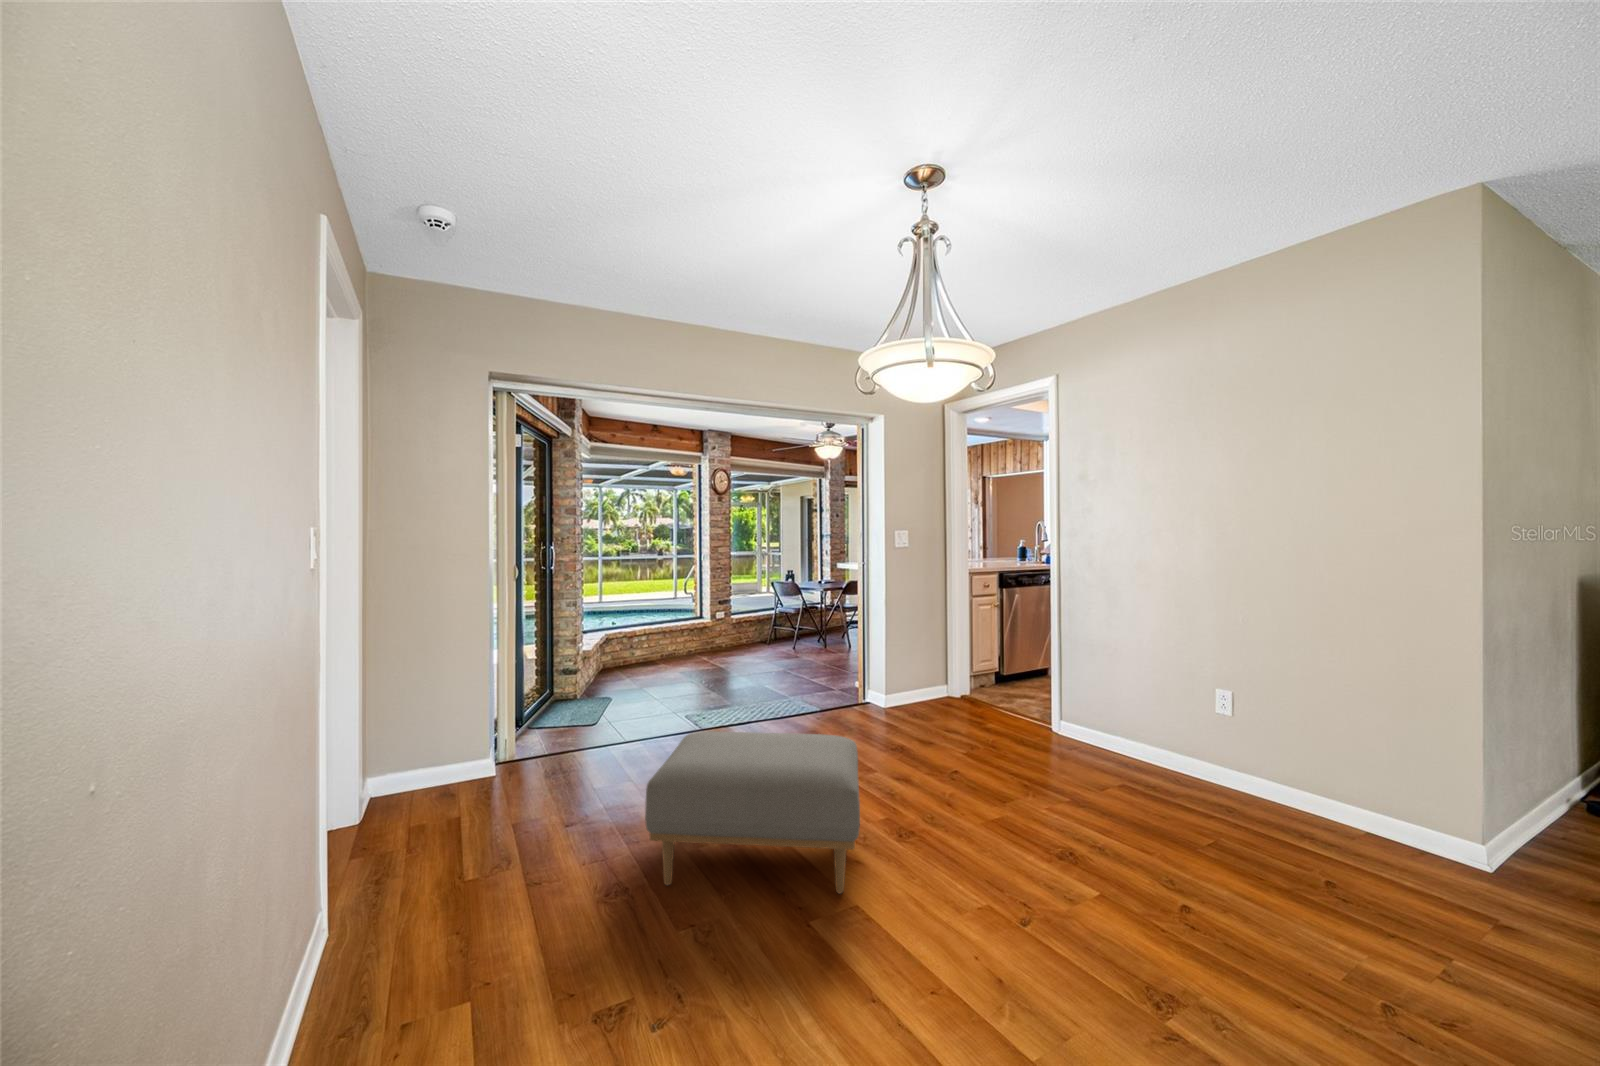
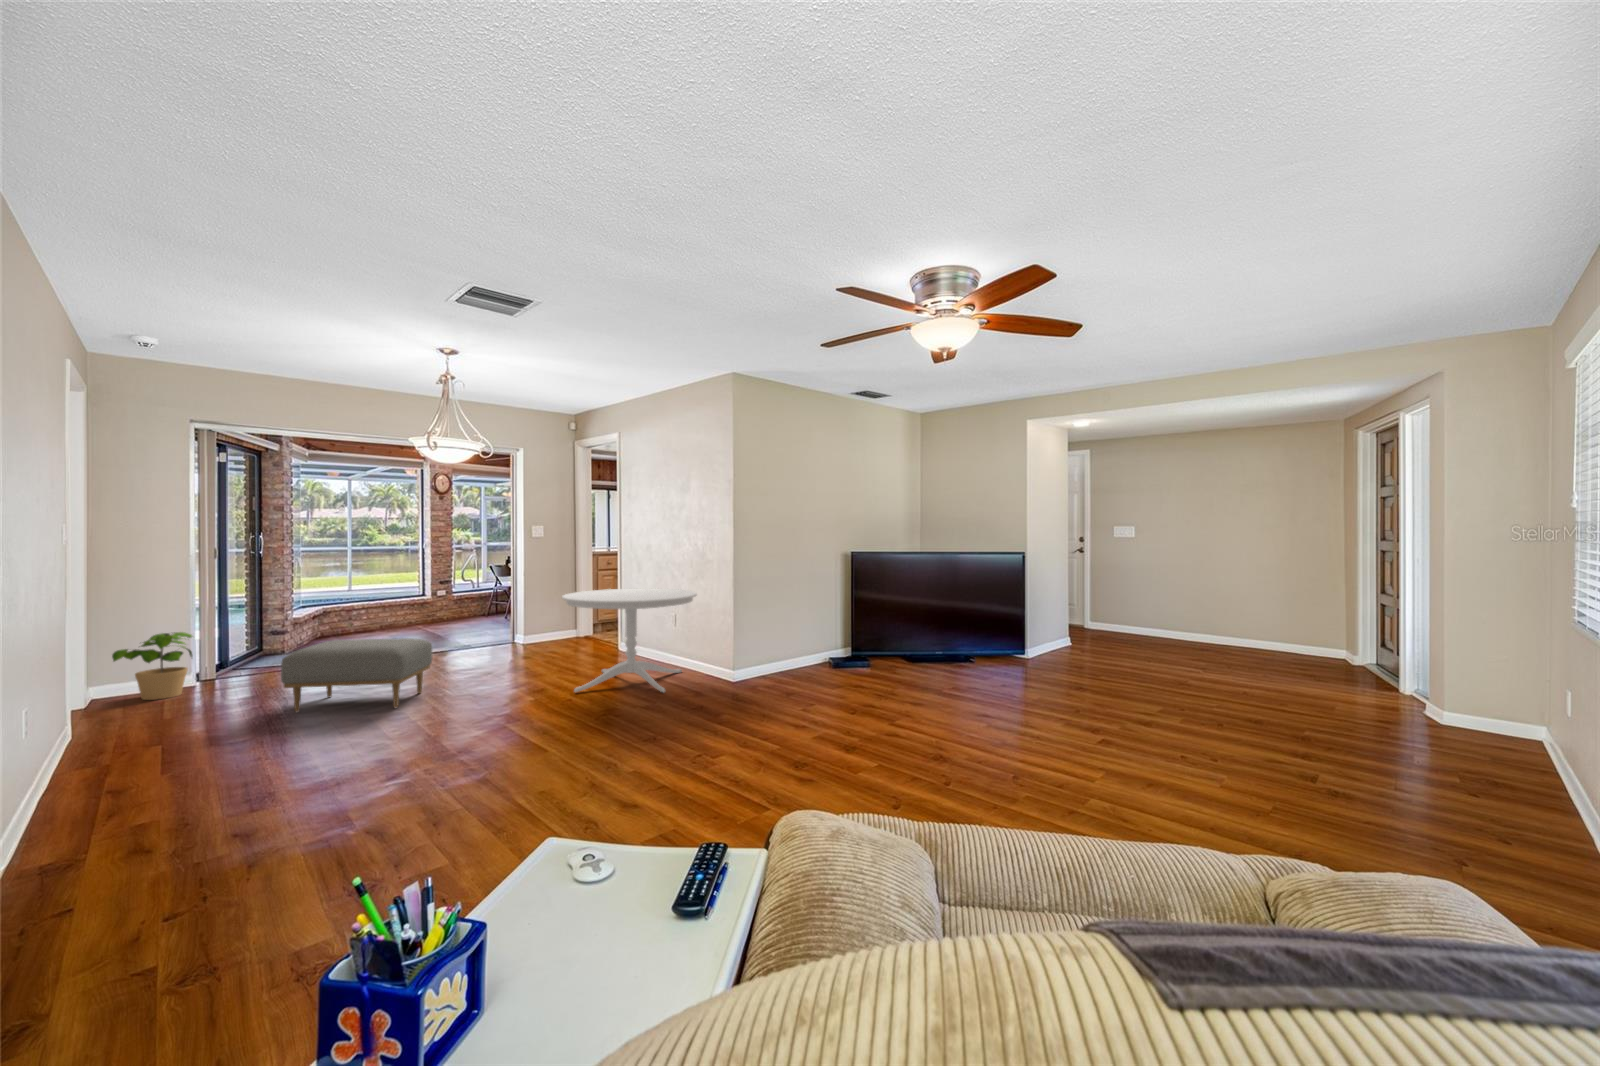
dining table: none [1079,644,1404,903] -> present [562,588,697,692]
potted plant: none [388,703,497,806] -> present [112,632,192,700]

